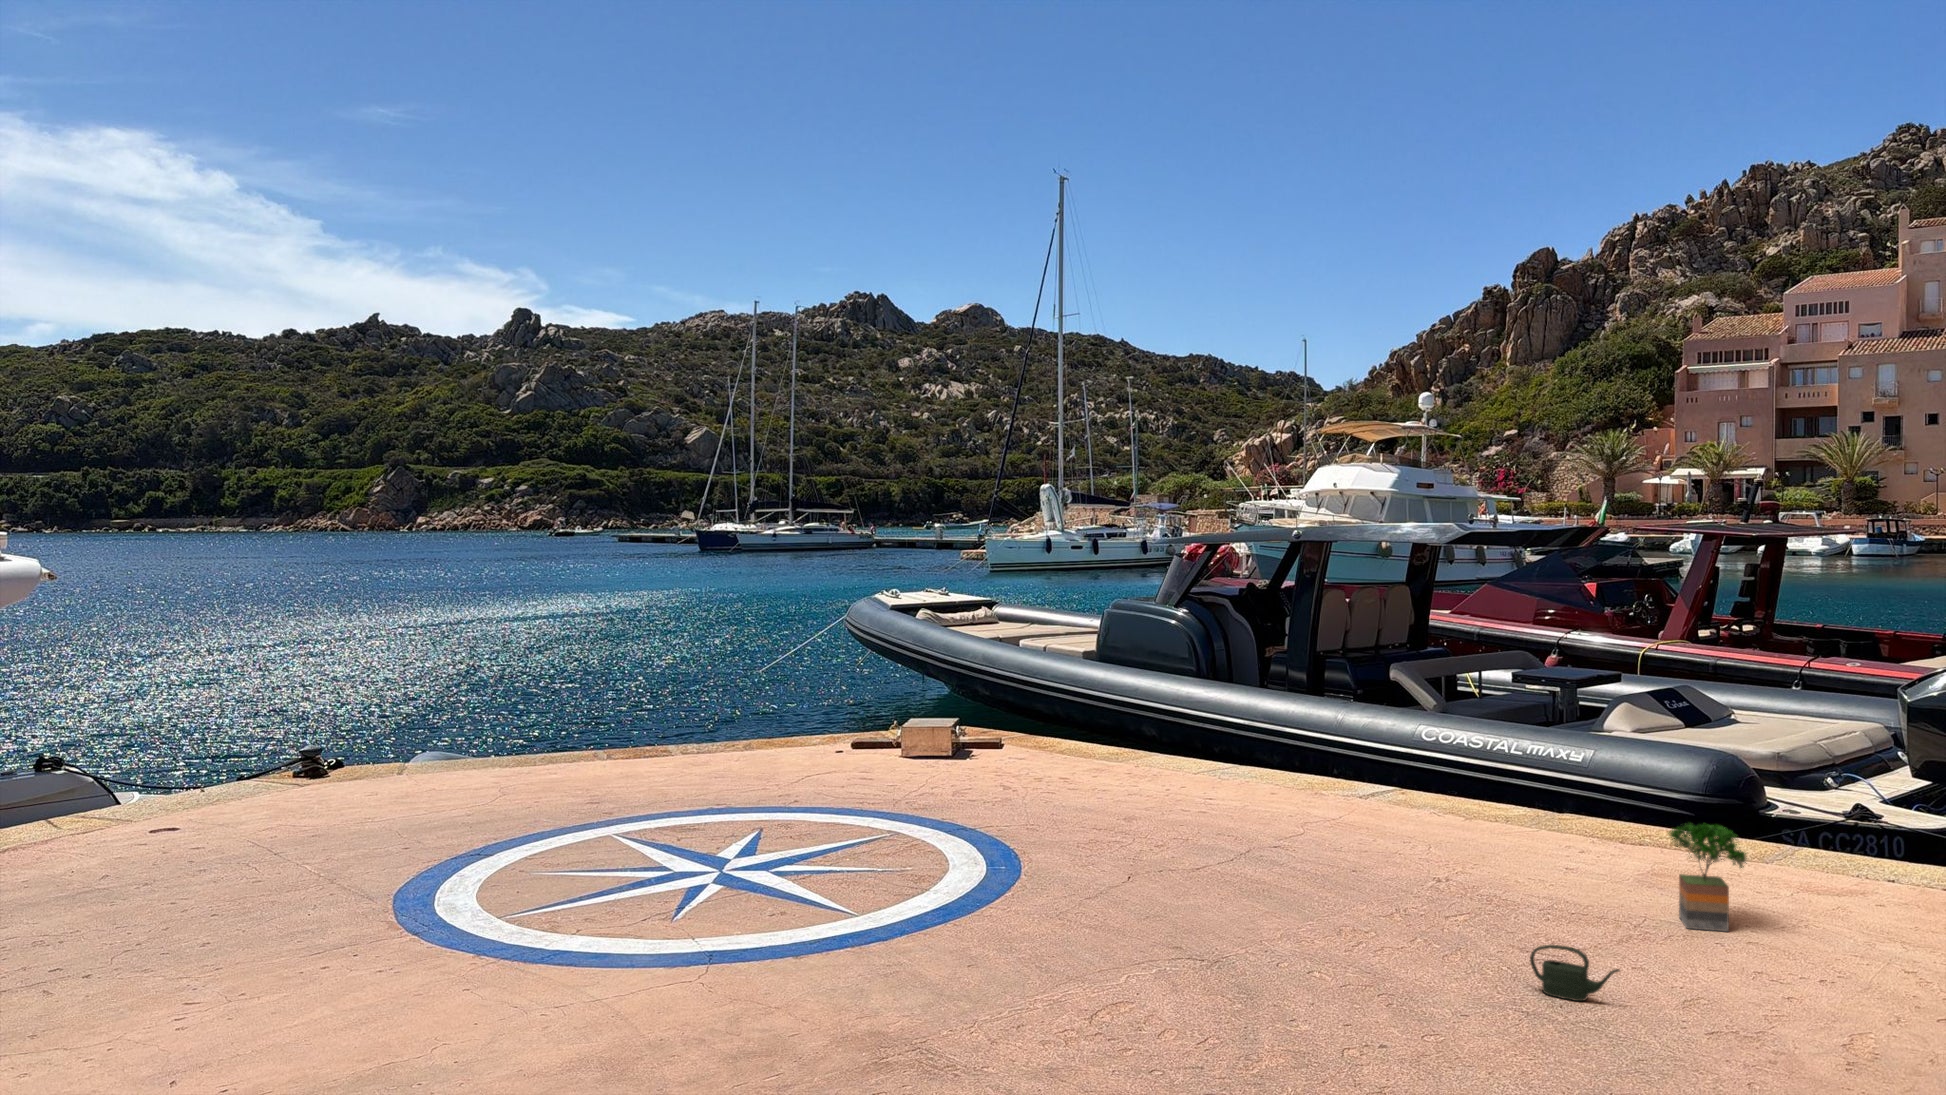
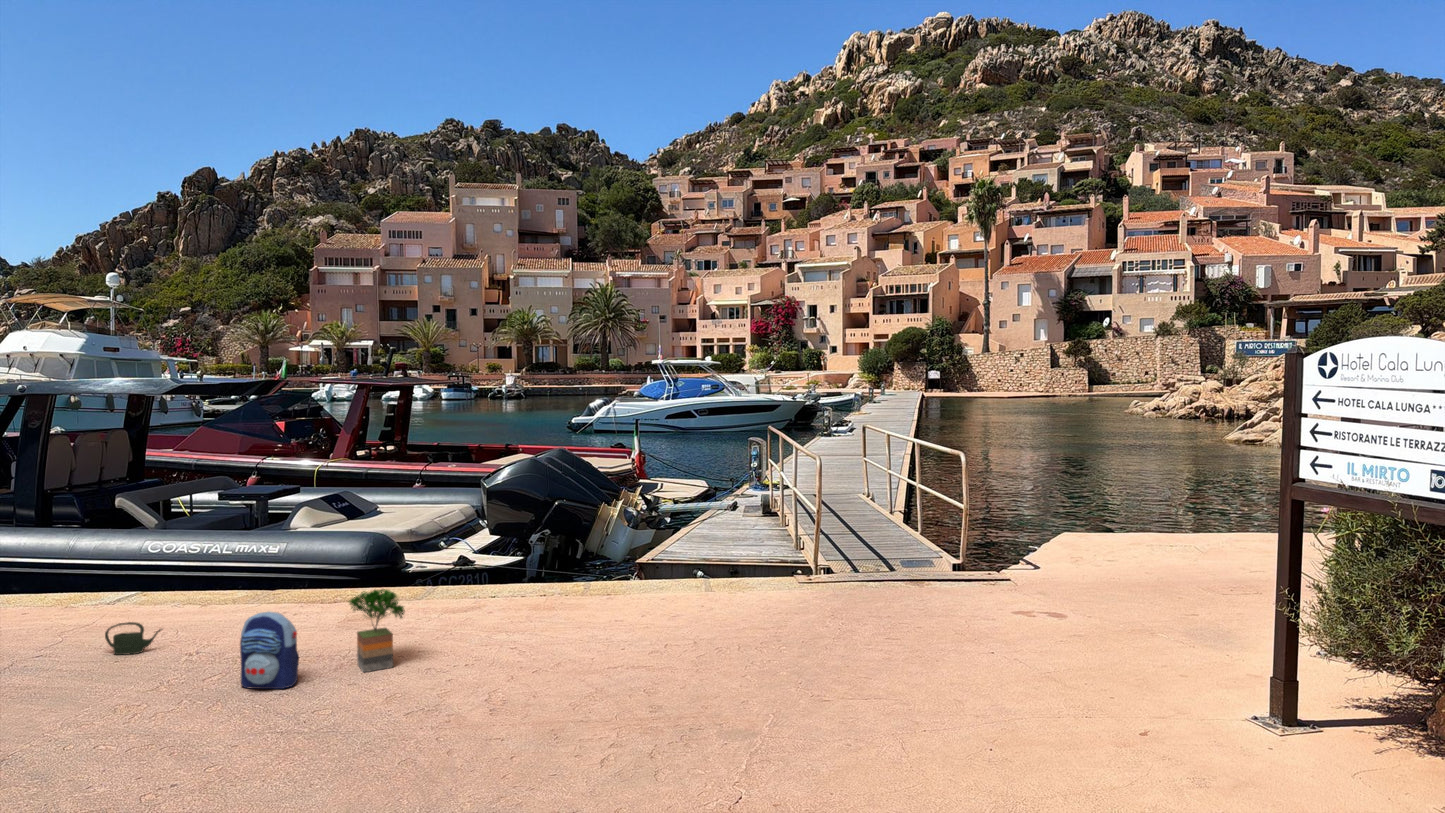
backpack: none [1533,826,1603,924] -> present [240,611,299,689]
watering can: present [1530,945,1620,1001] -> present [105,622,162,655]

